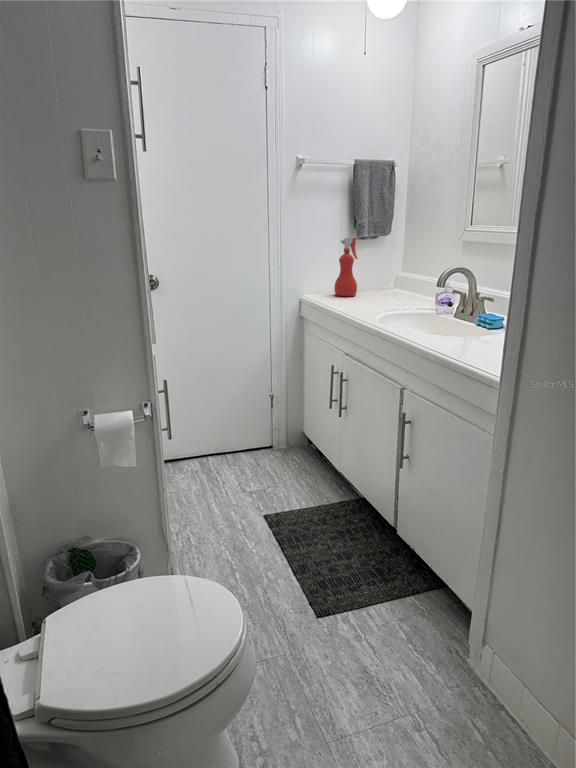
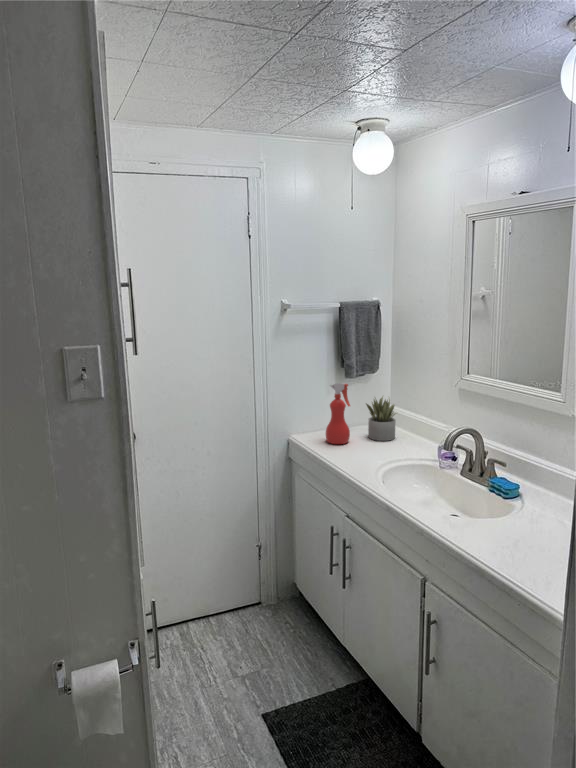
succulent plant: none [374,253,404,296] -> present [366,396,395,441]

